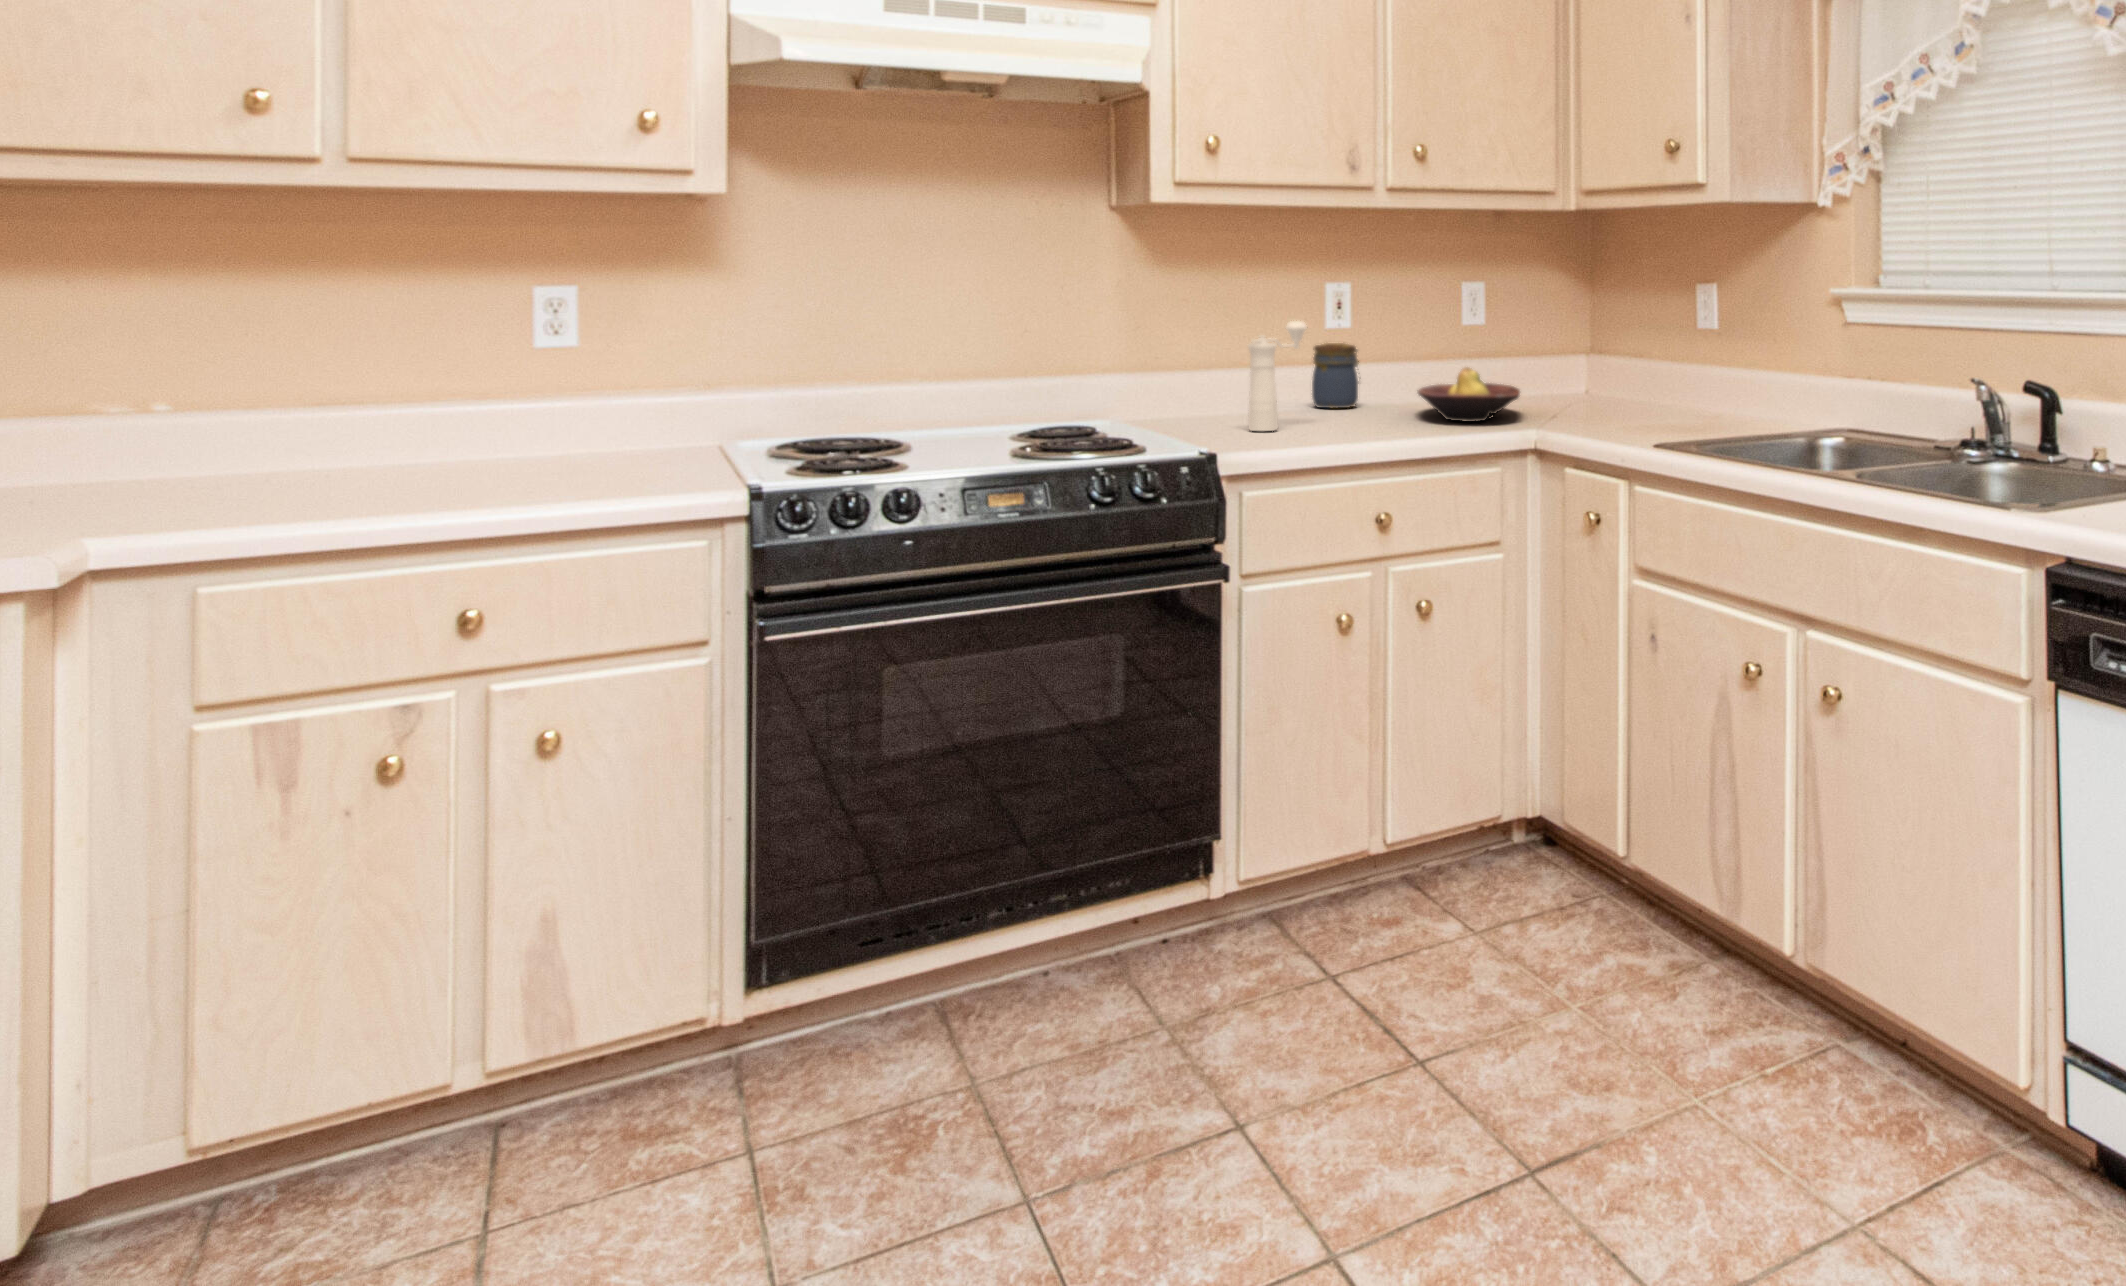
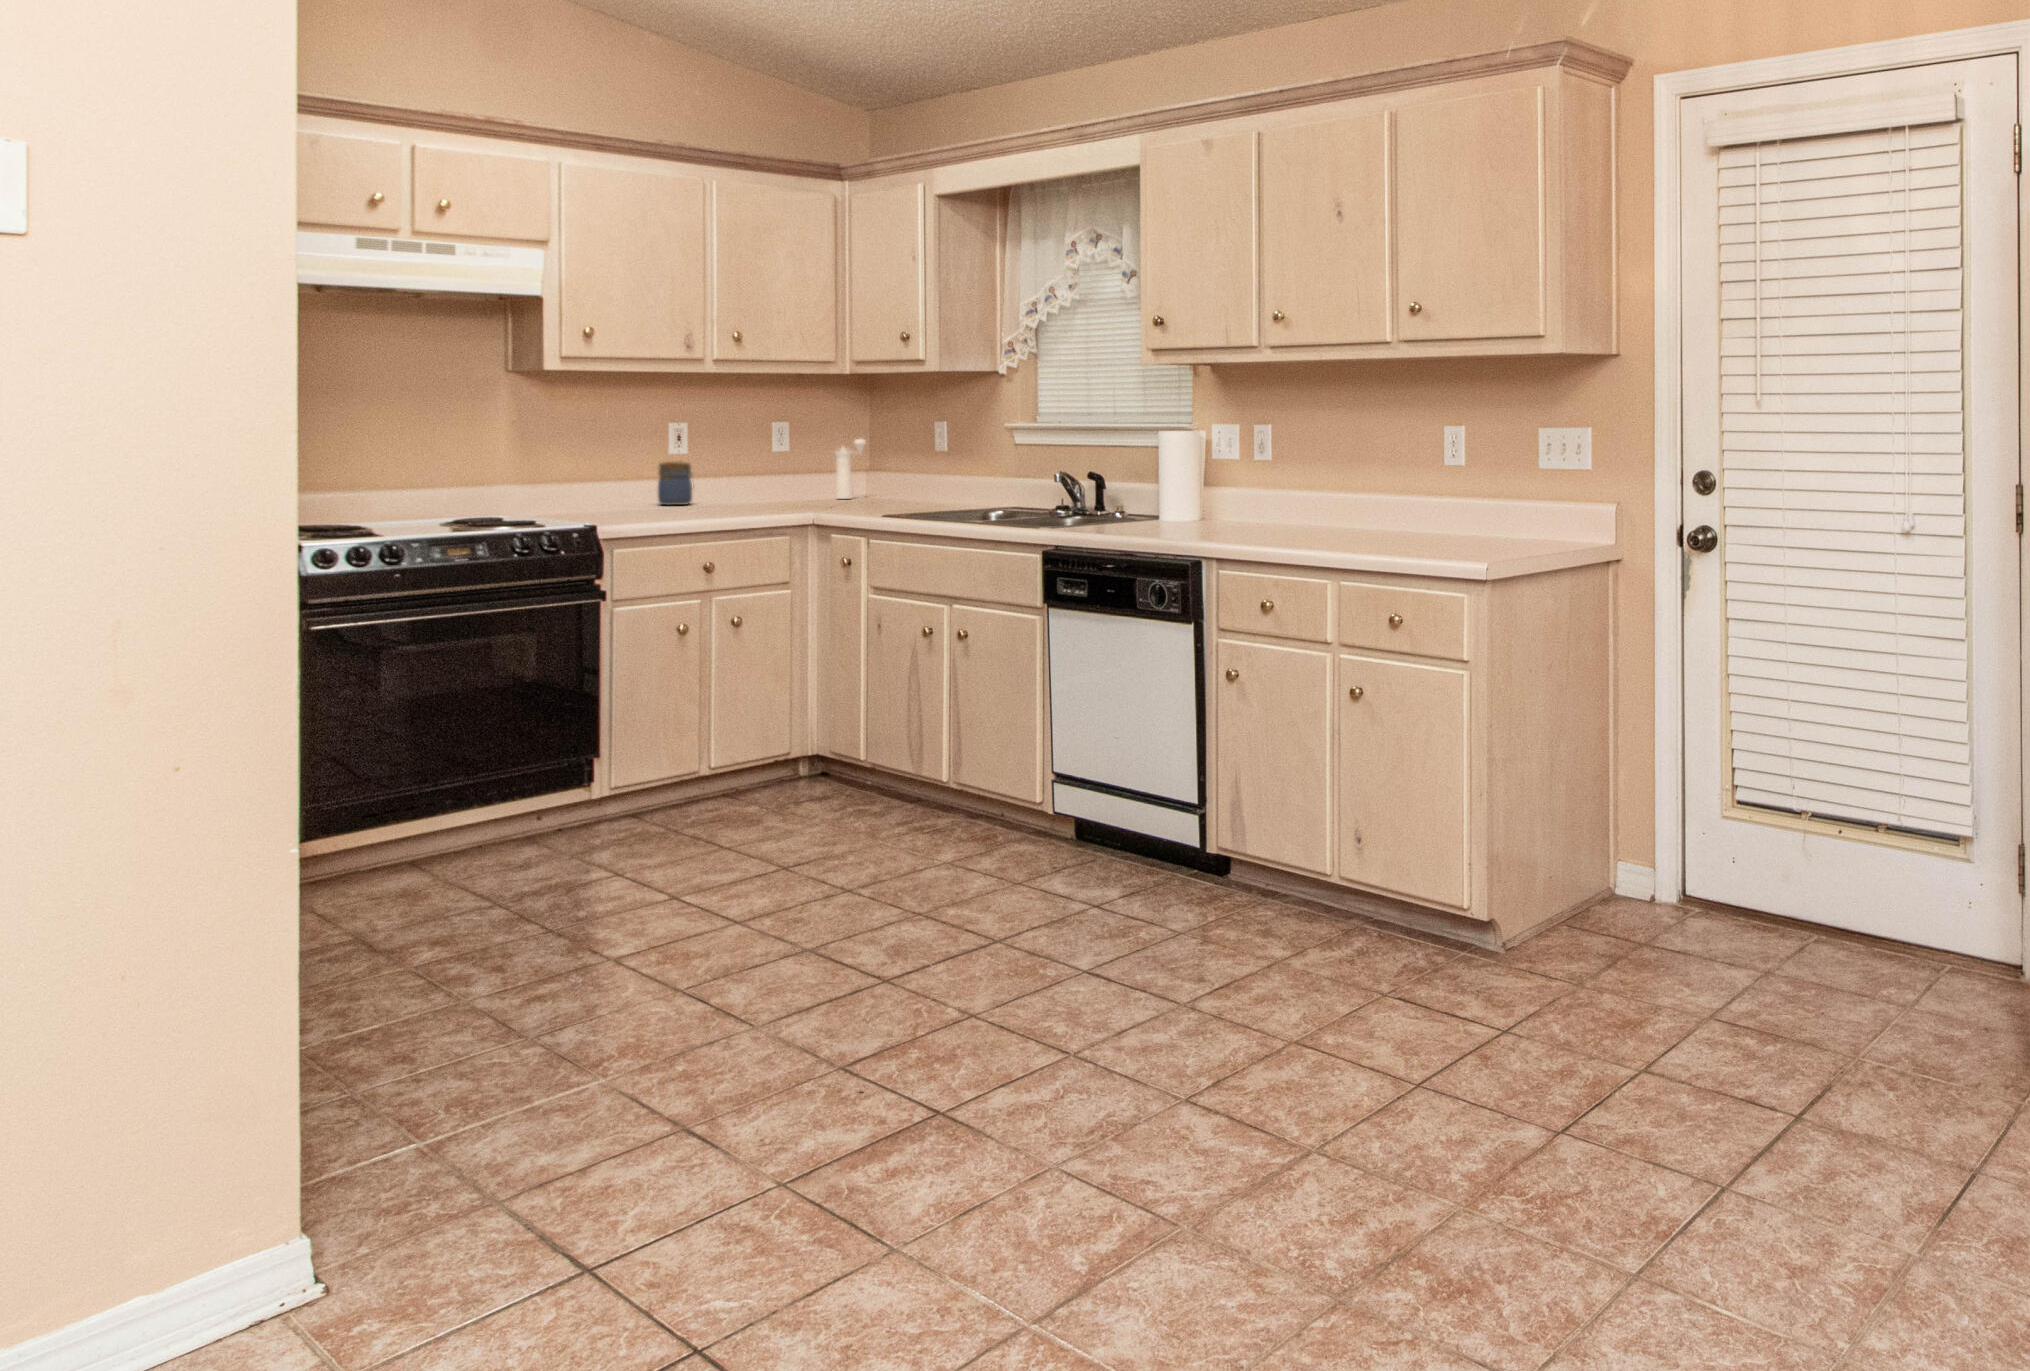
pepper mill: present [1248,321,1307,431] -> present [835,439,866,499]
fruit bowl: present [1418,368,1520,422] -> none [735,476,809,509]

